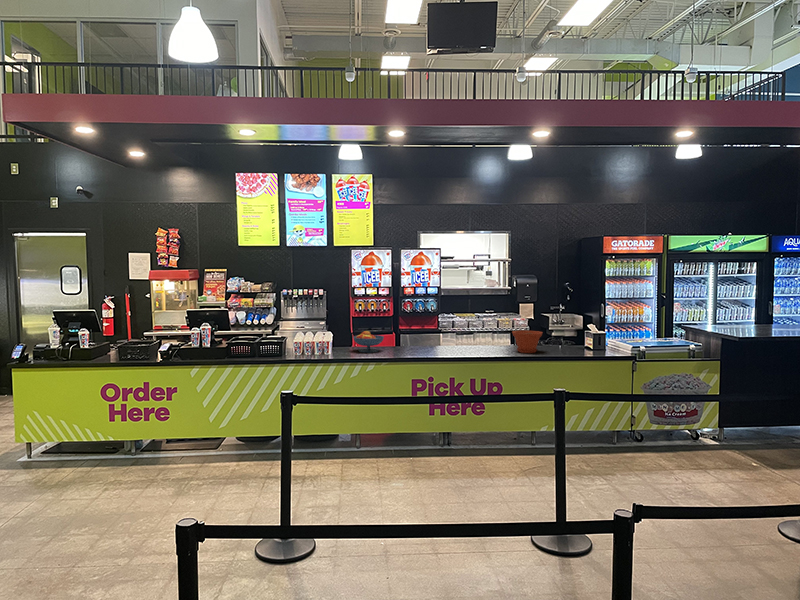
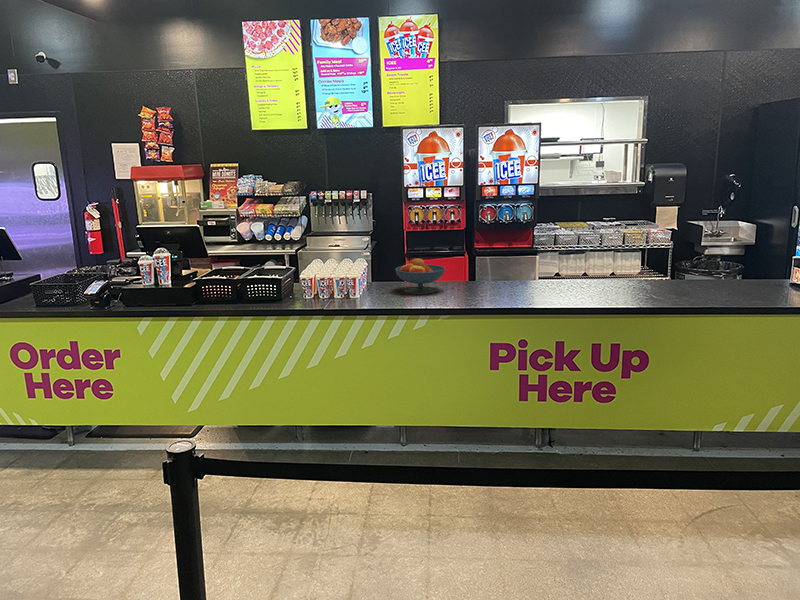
plant pot: present [512,331,542,353] -> none [666,258,724,299]

